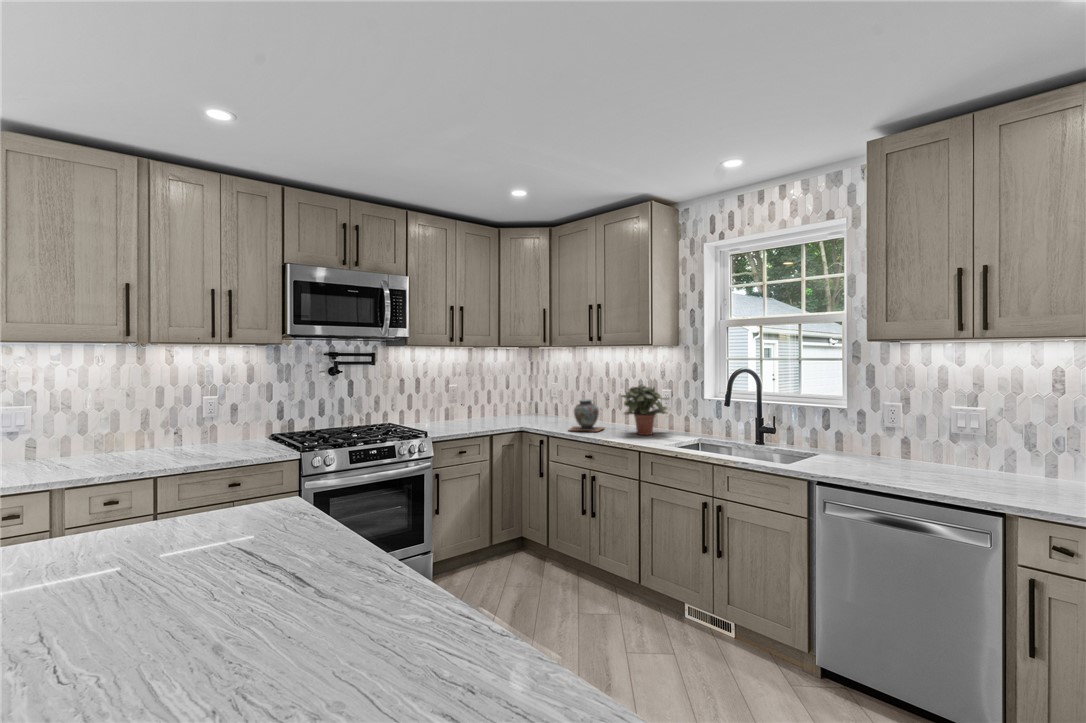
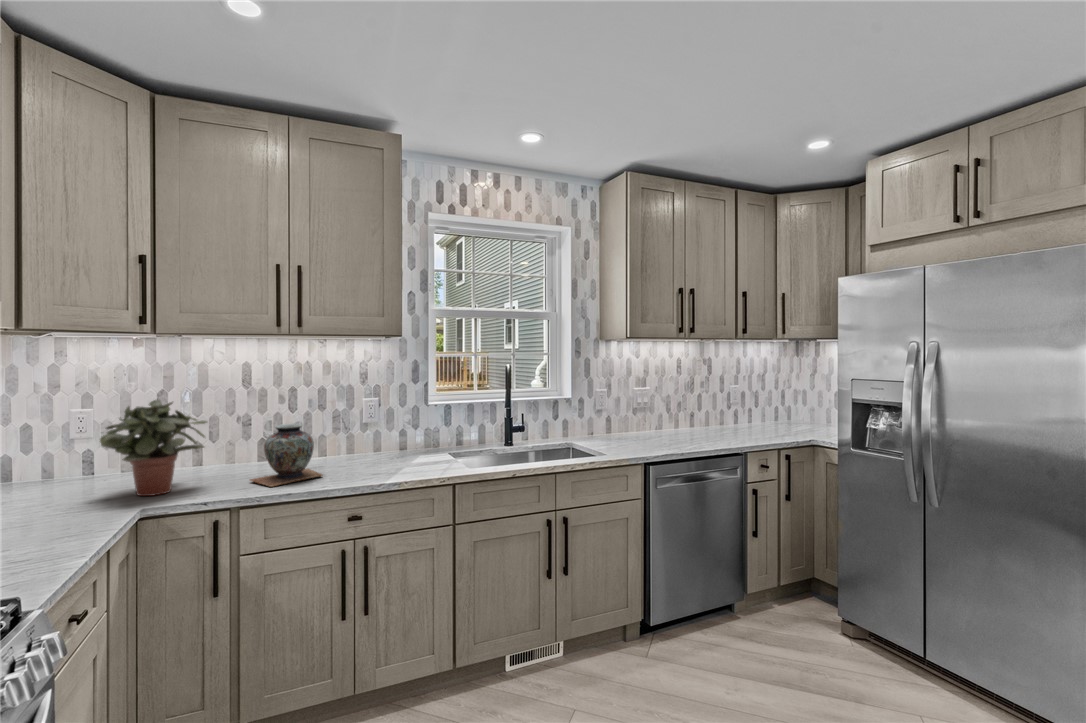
potted plant: present [622,384,669,435] -> present [100,400,207,496]

